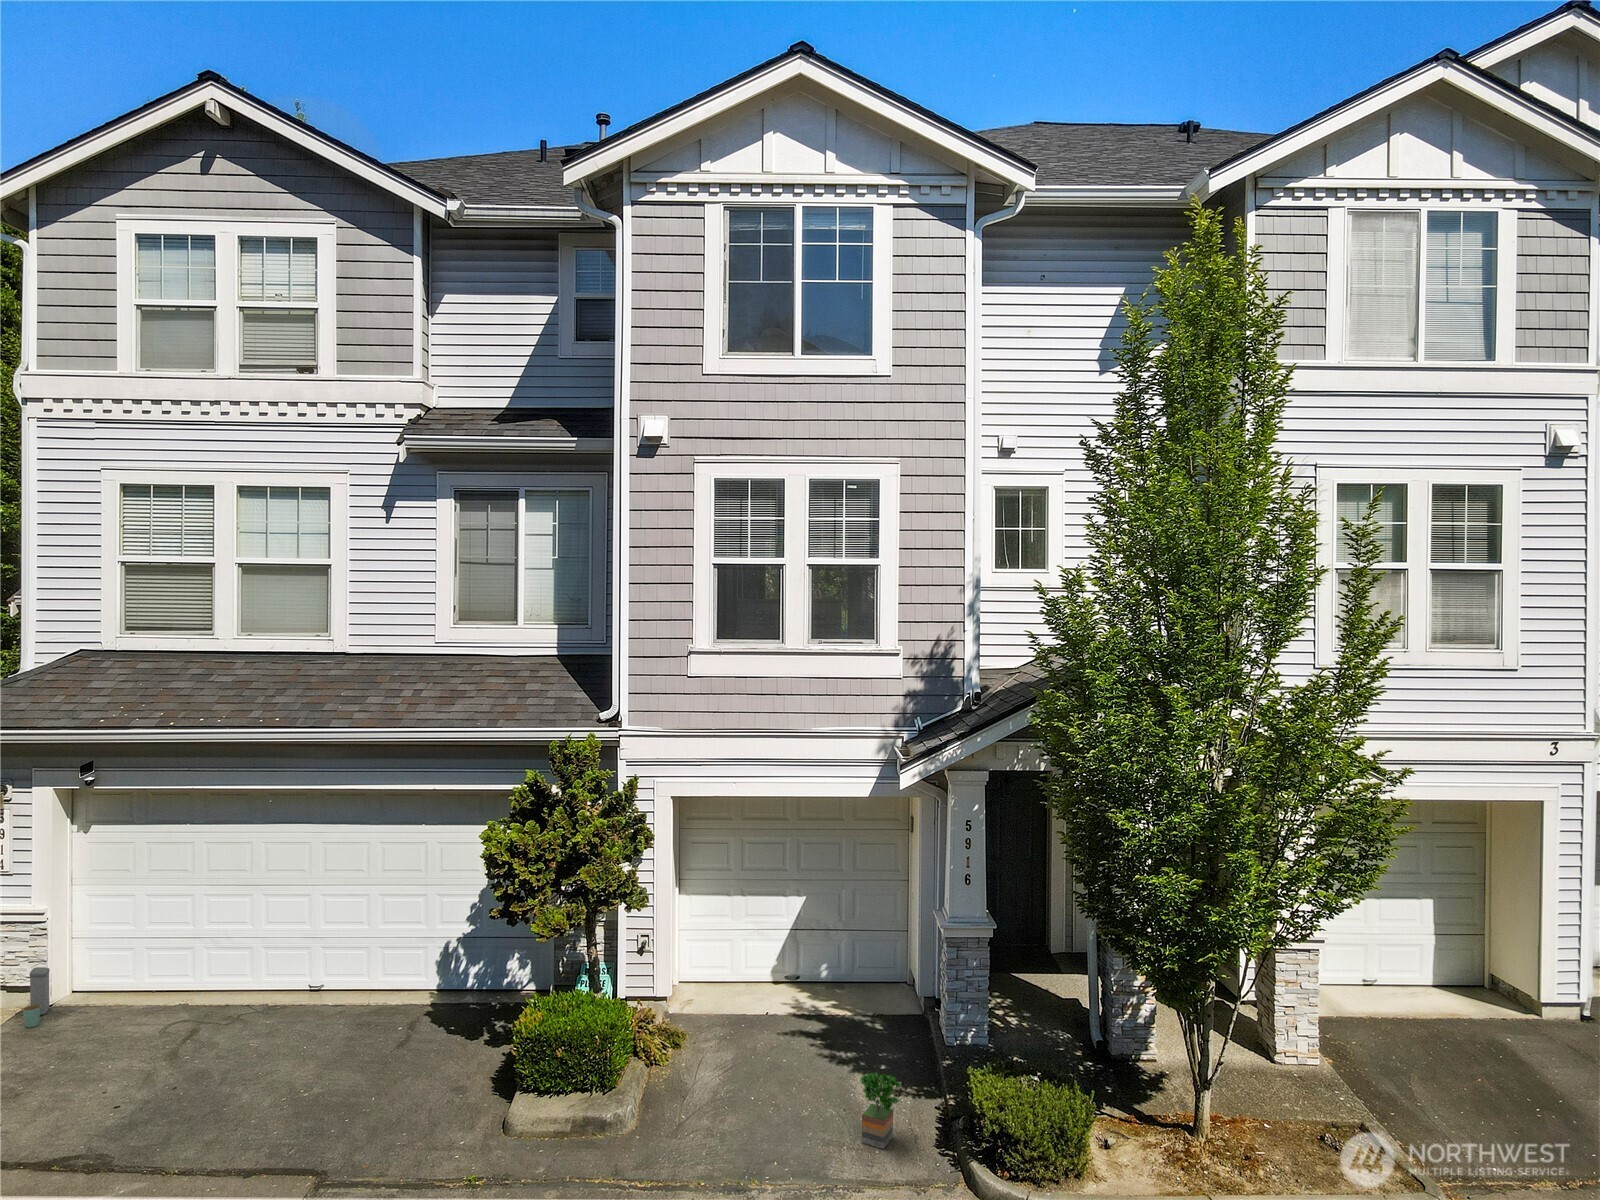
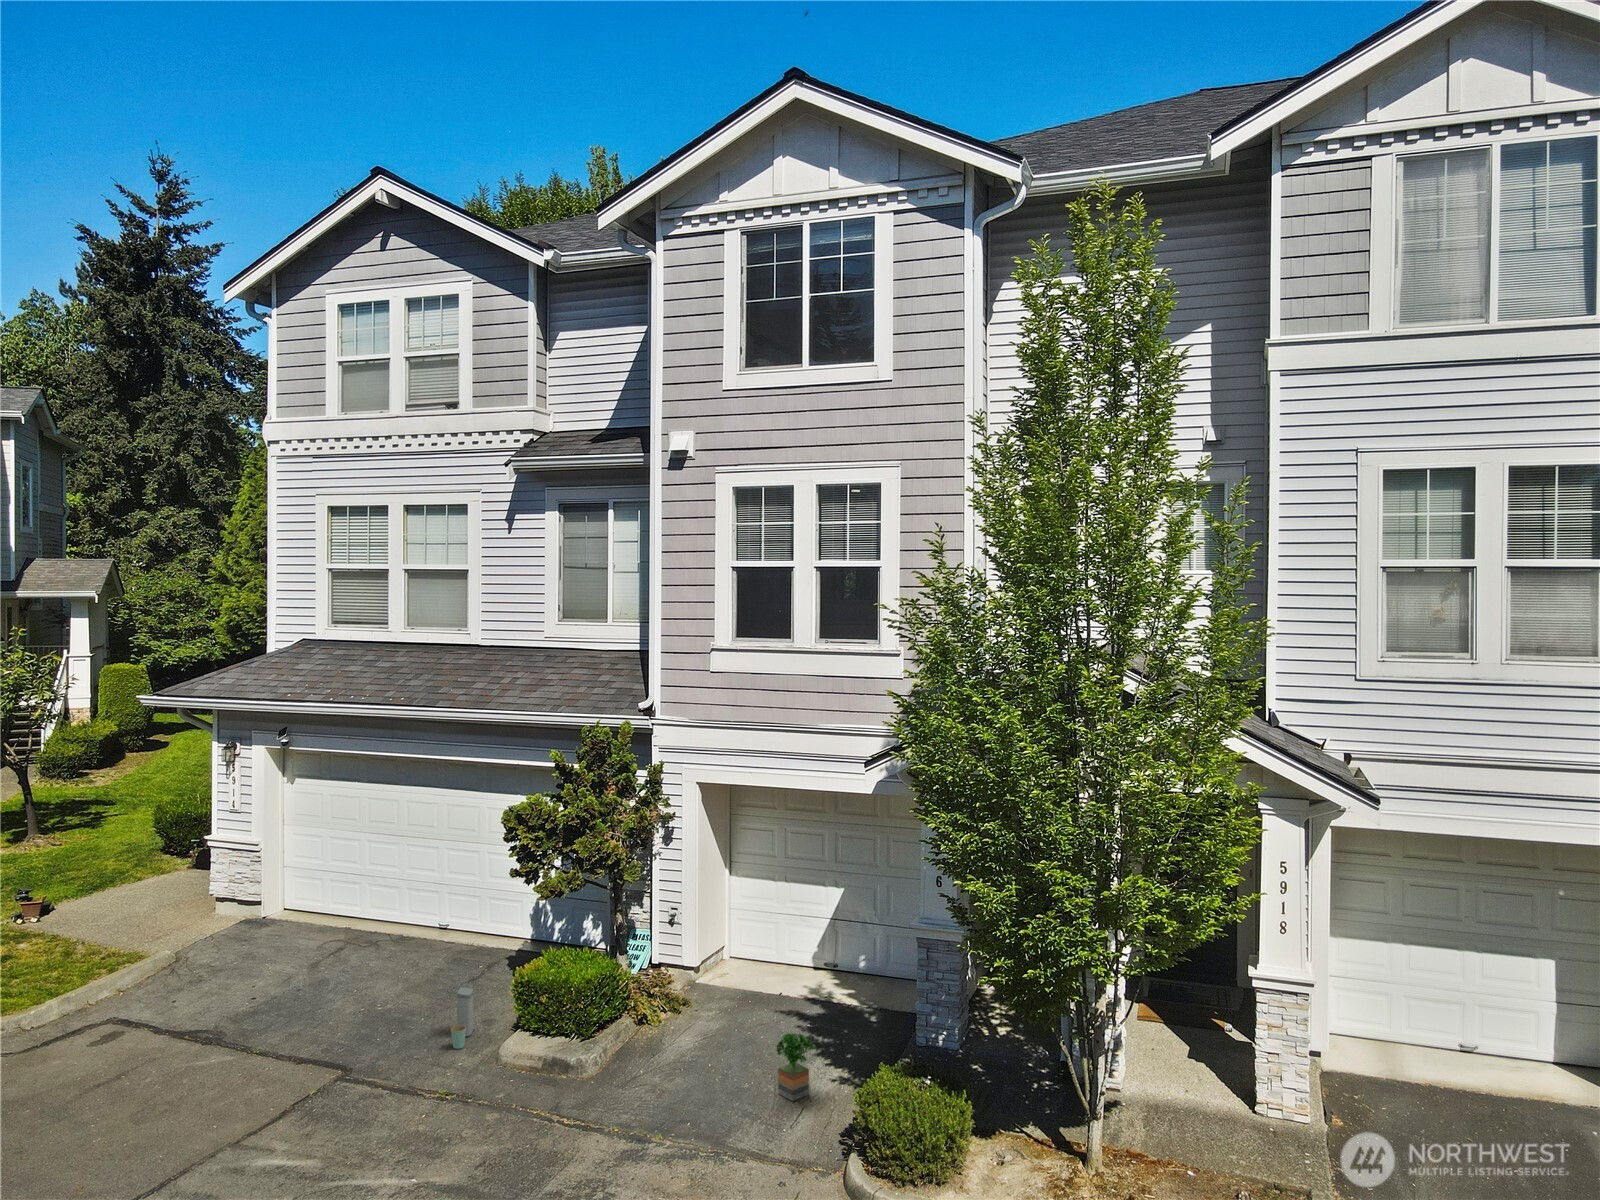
trash can: present [23,967,50,1027] -> present [451,987,473,1049]

